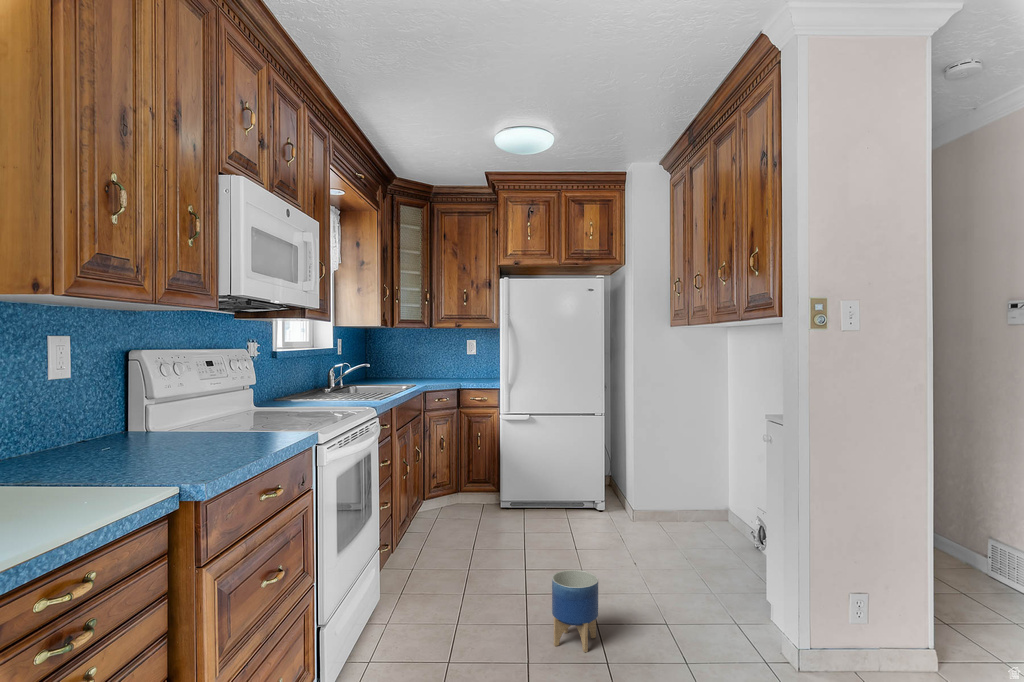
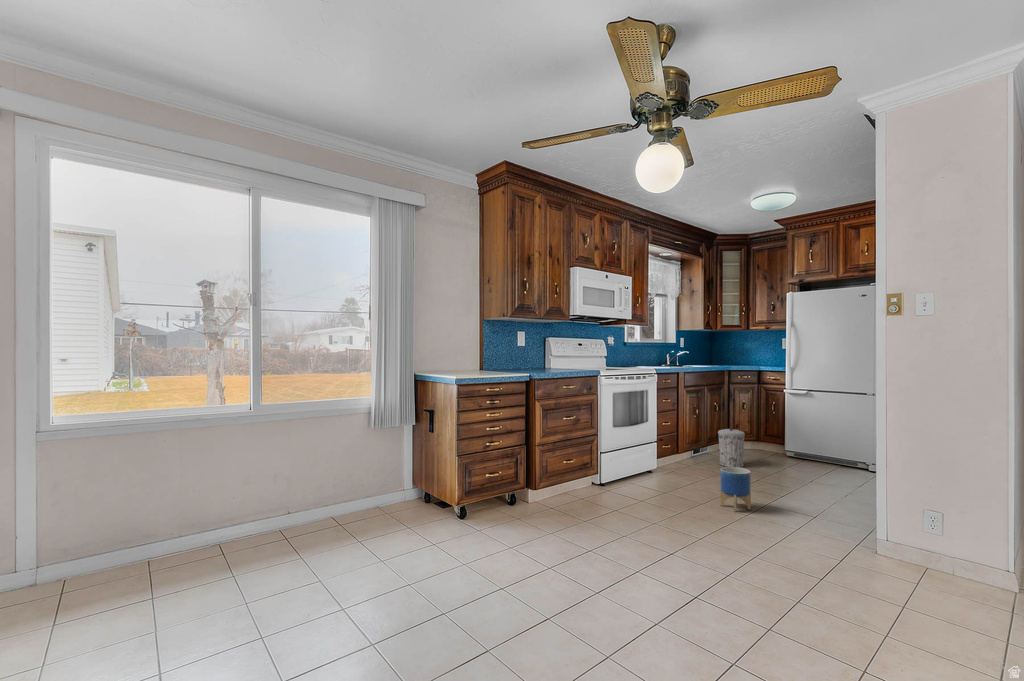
trash can: none [443,487,482,551] -> present [718,428,745,468]

